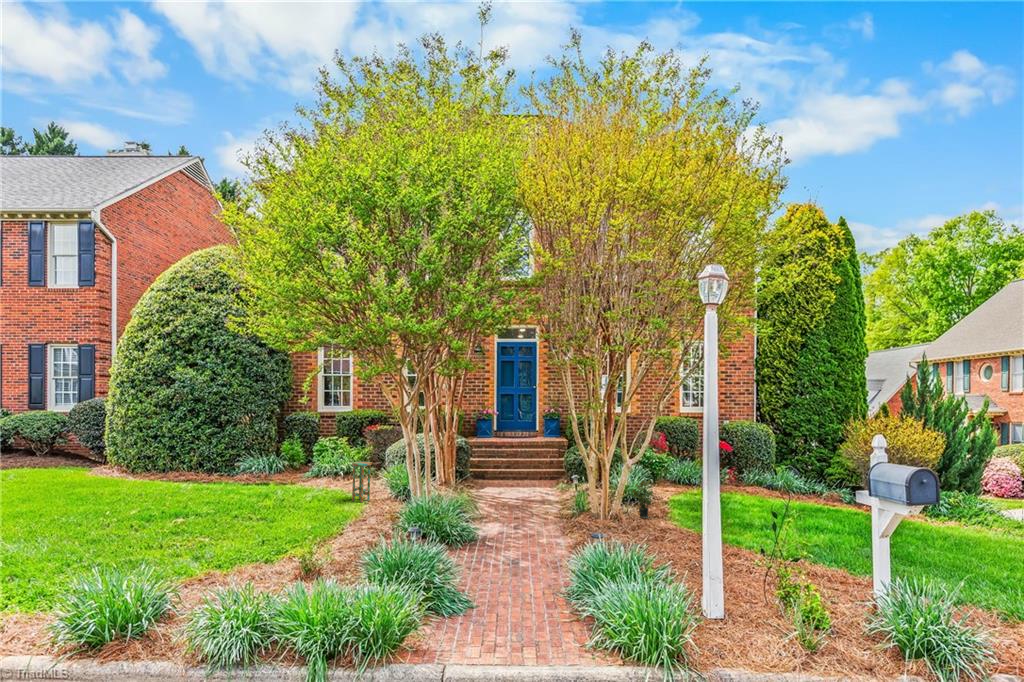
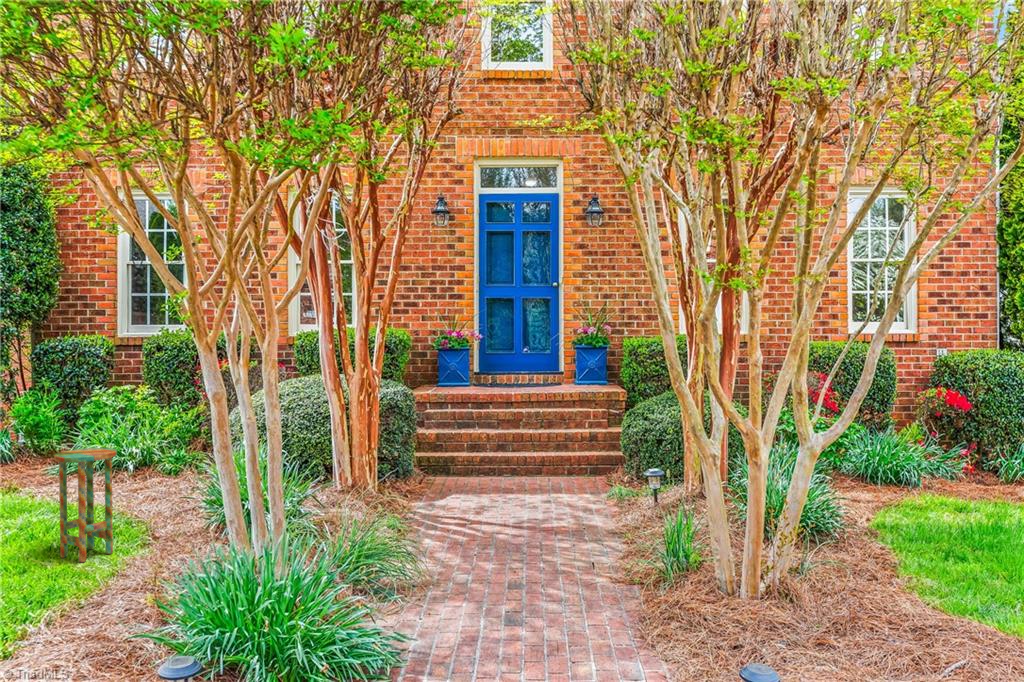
potted plant: present [632,480,653,518] -> none [875,502,950,628]

